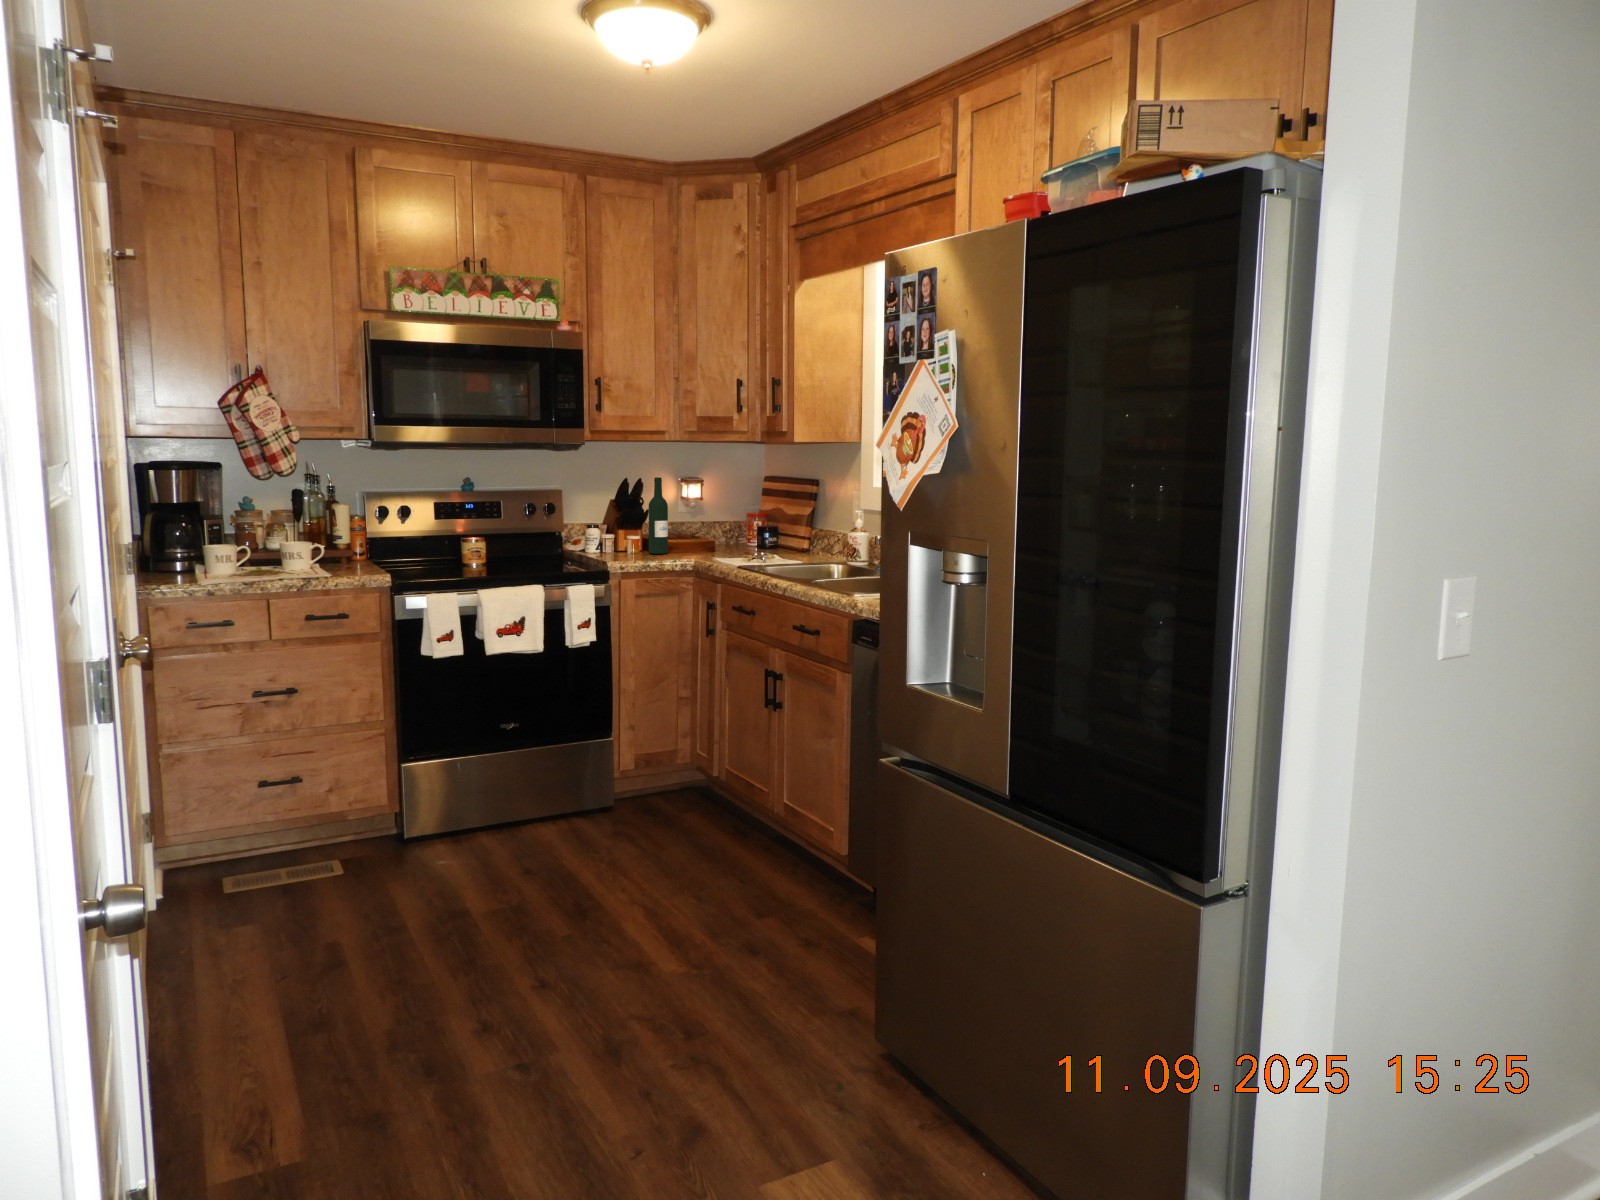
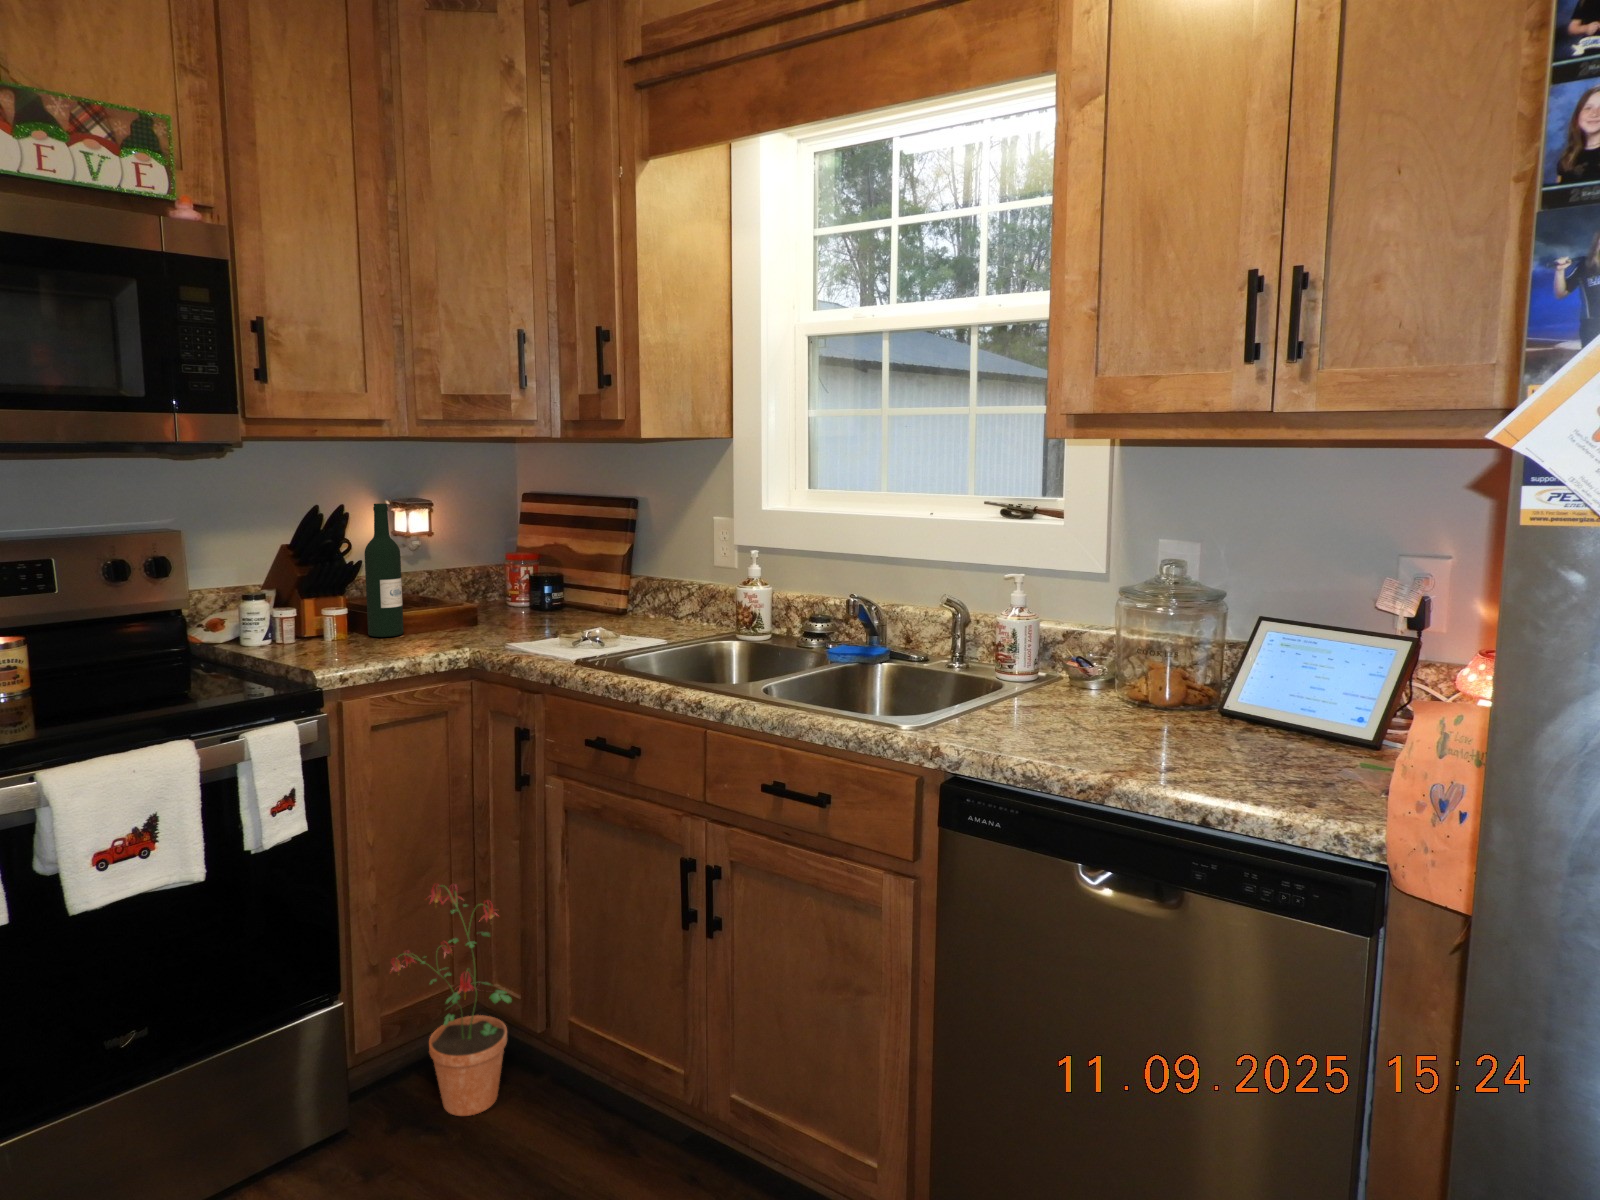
potted plant: none [635,687,698,815] -> present [392,885,512,1116]

